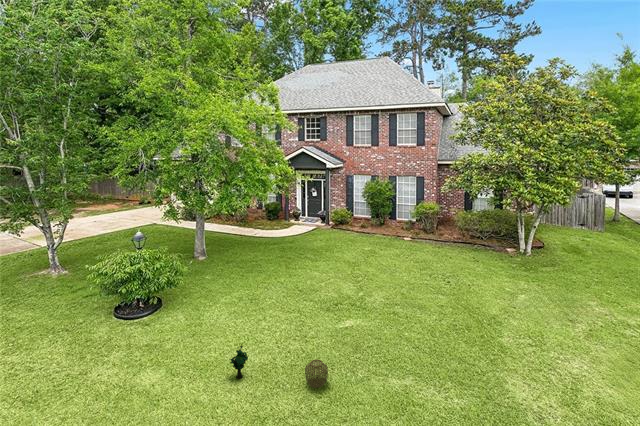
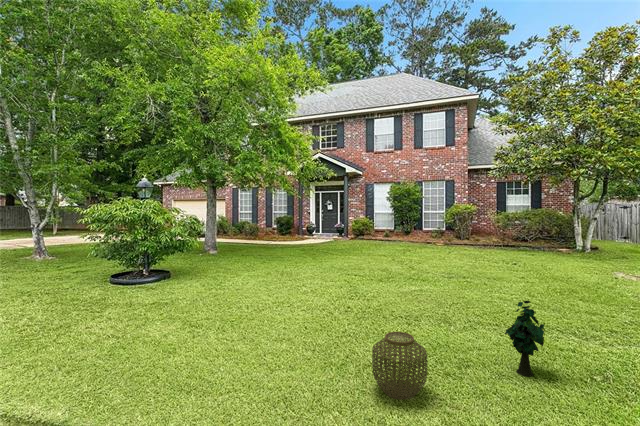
decorative plant: present [230,346,248,379] -> present [505,300,544,377]

